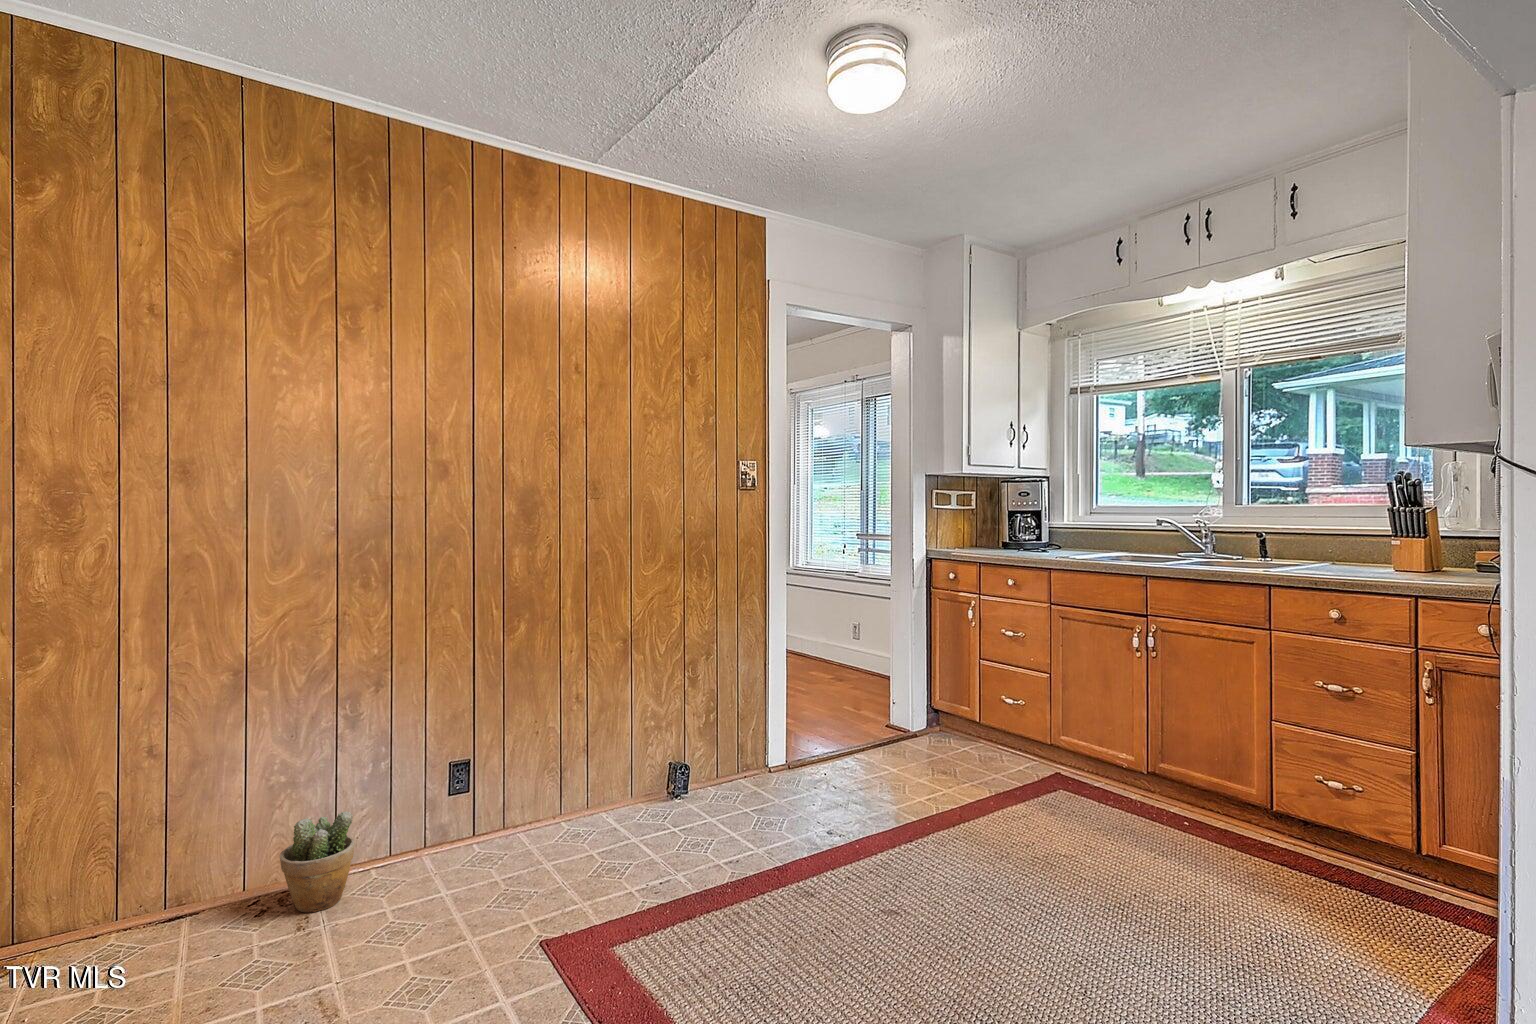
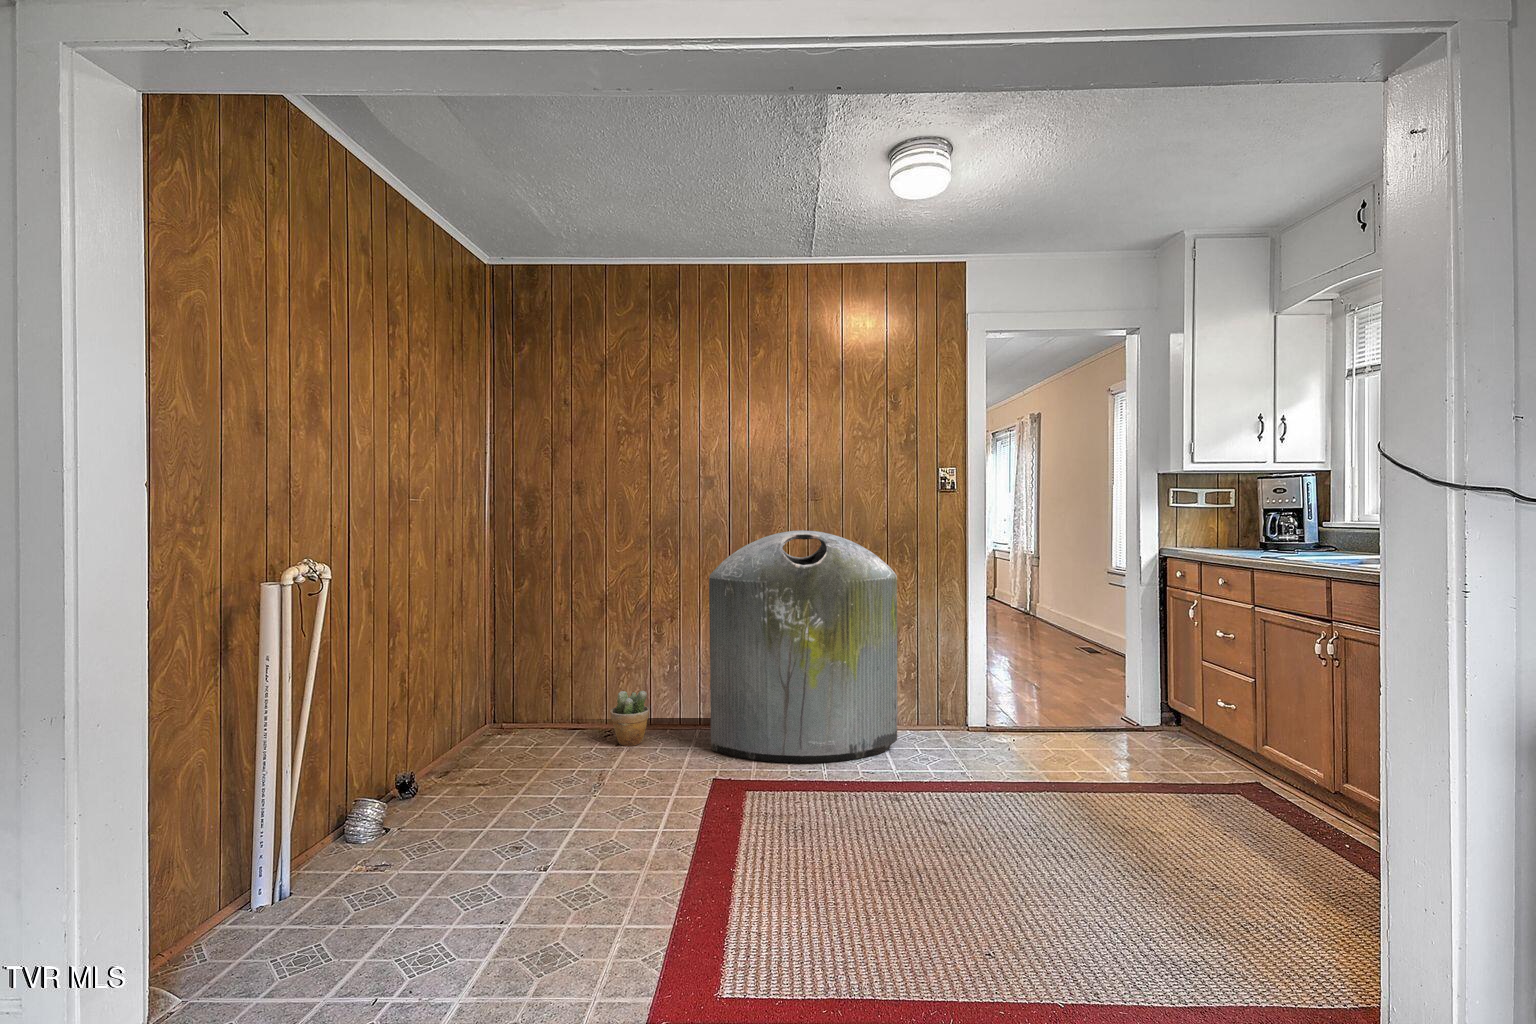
trash can: none [467,540,724,885] -> present [709,530,898,763]

